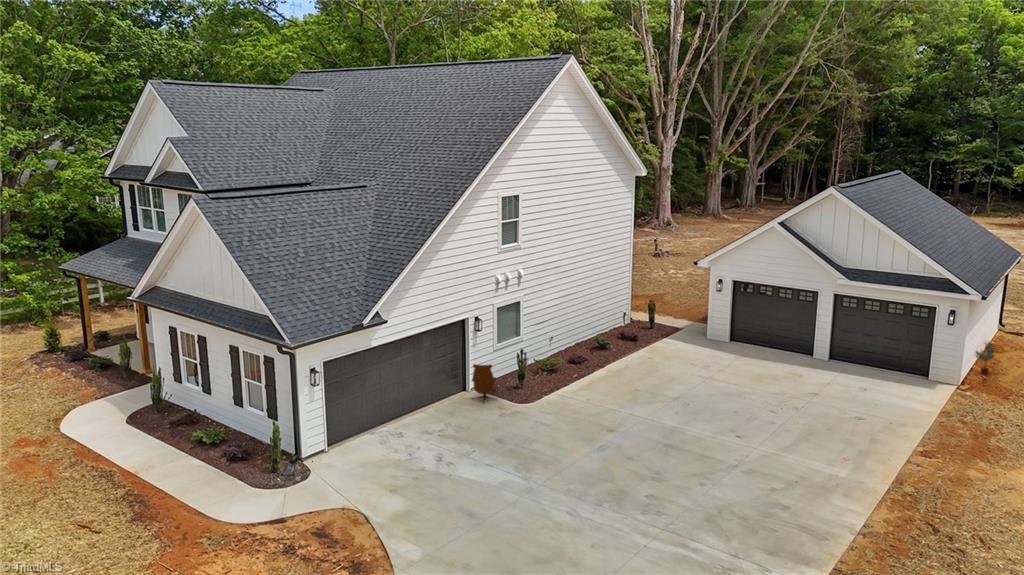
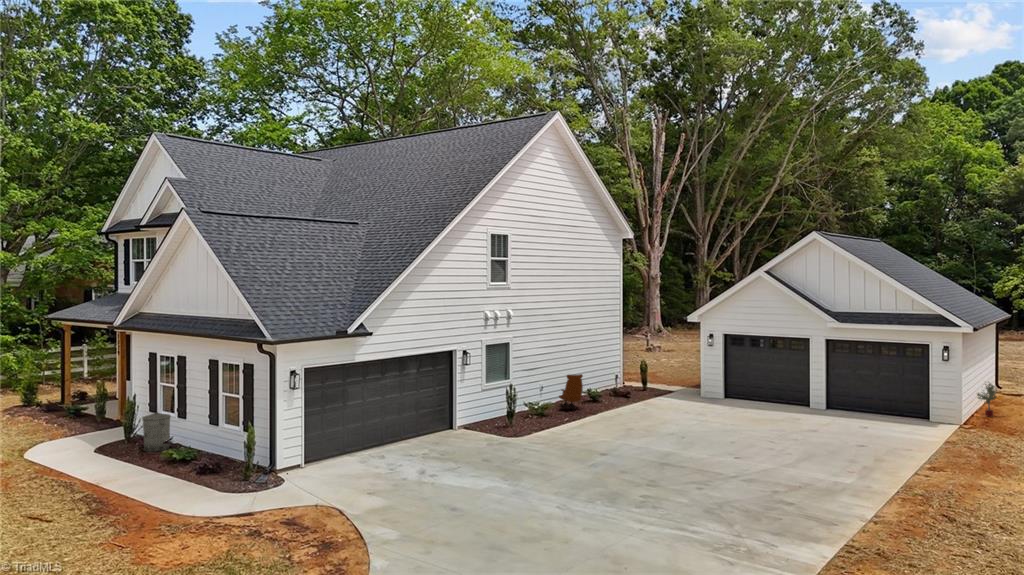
lounge chair: present [472,364,496,403] -> present [559,374,583,409]
trash can: none [169,386,198,424] -> present [142,412,171,452]

